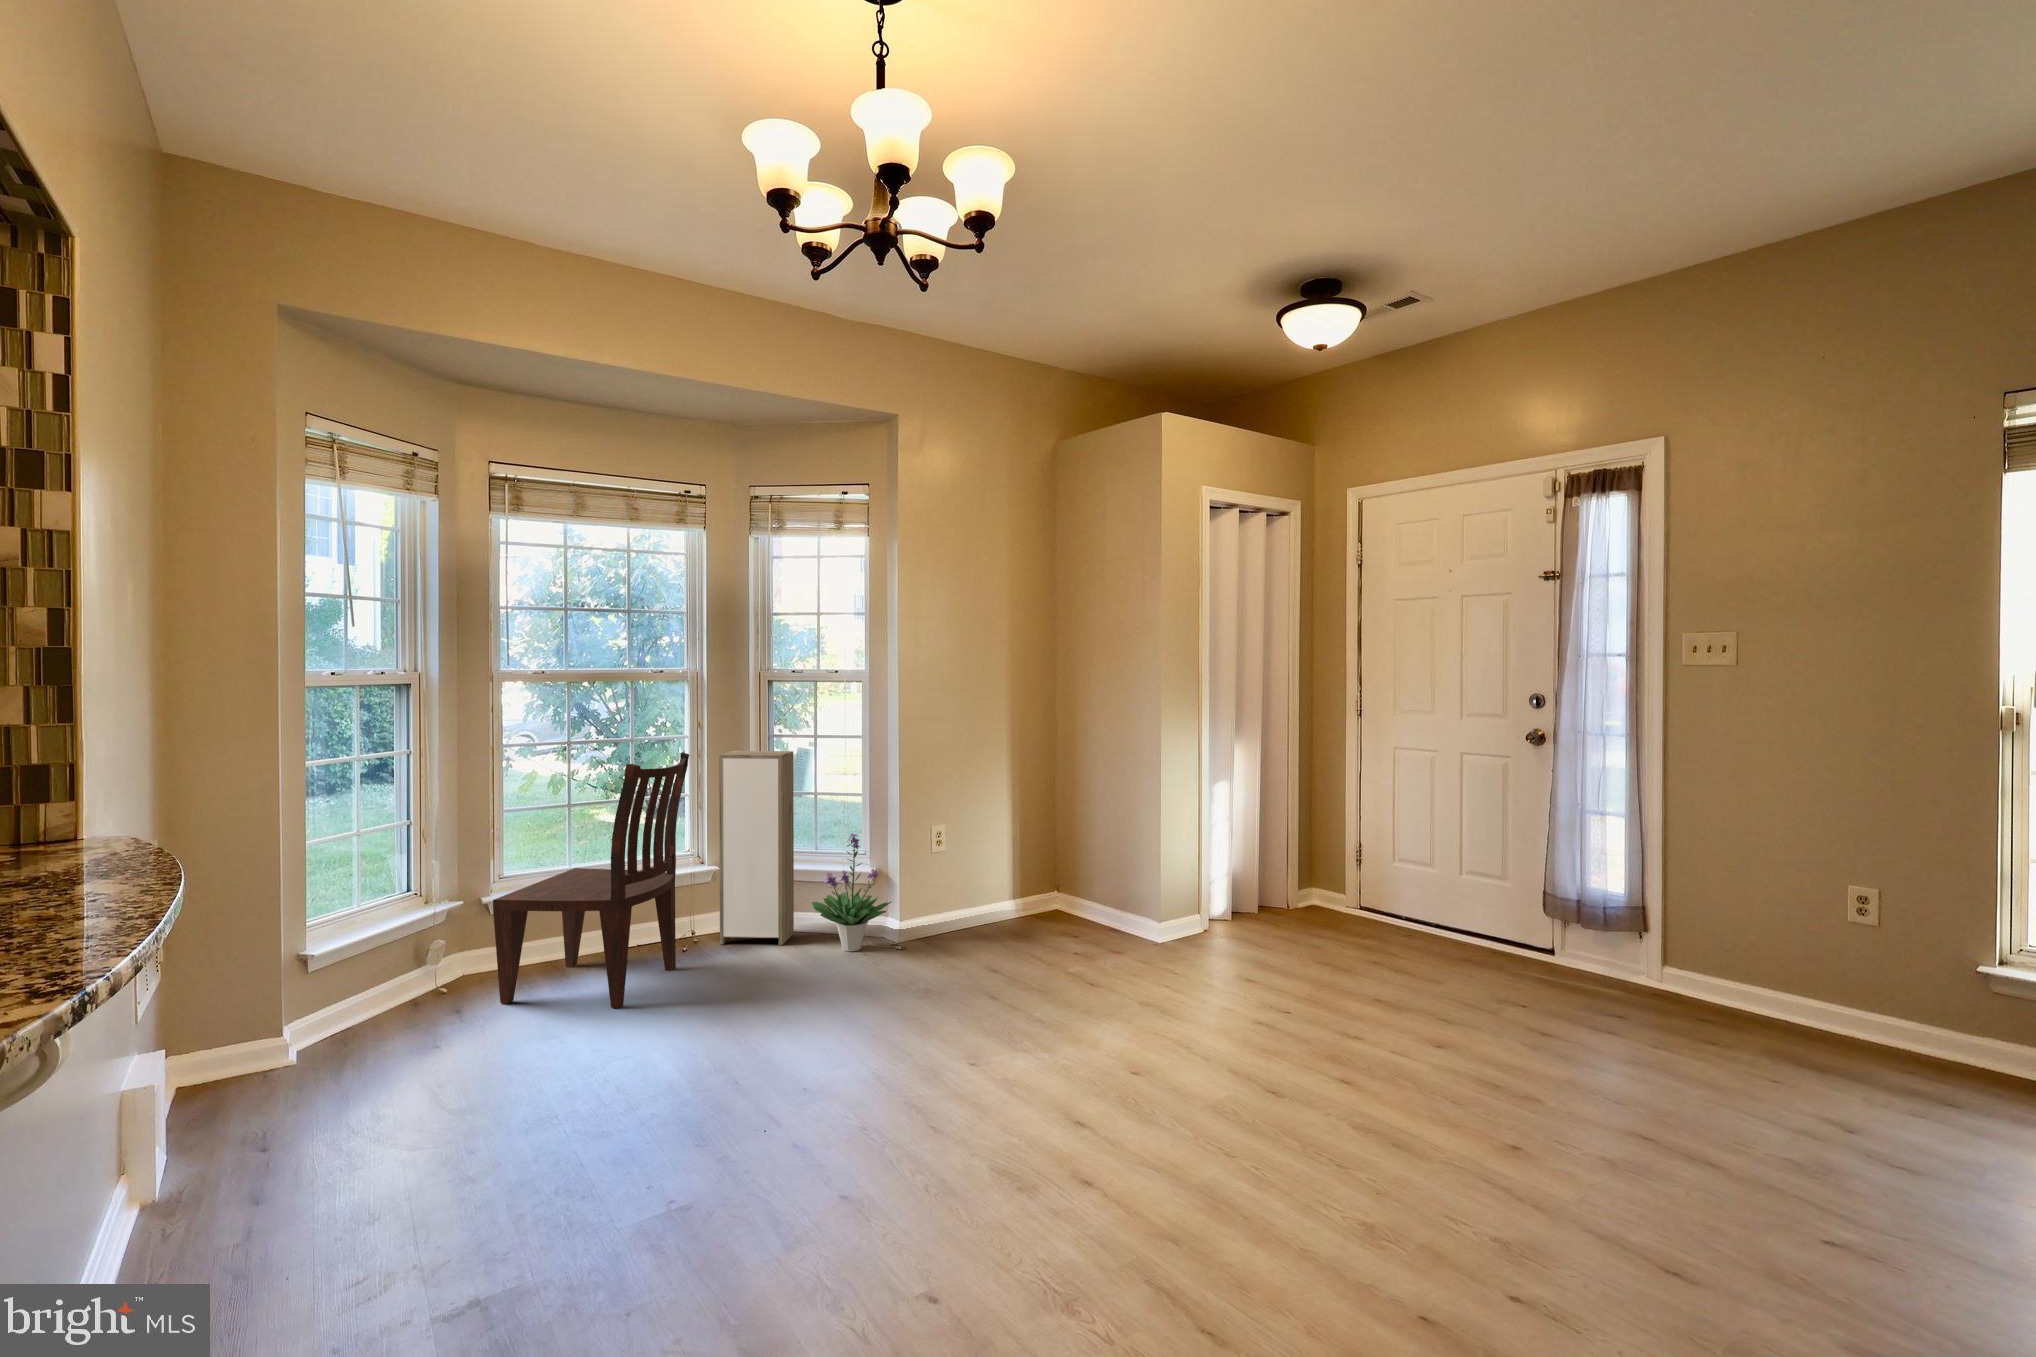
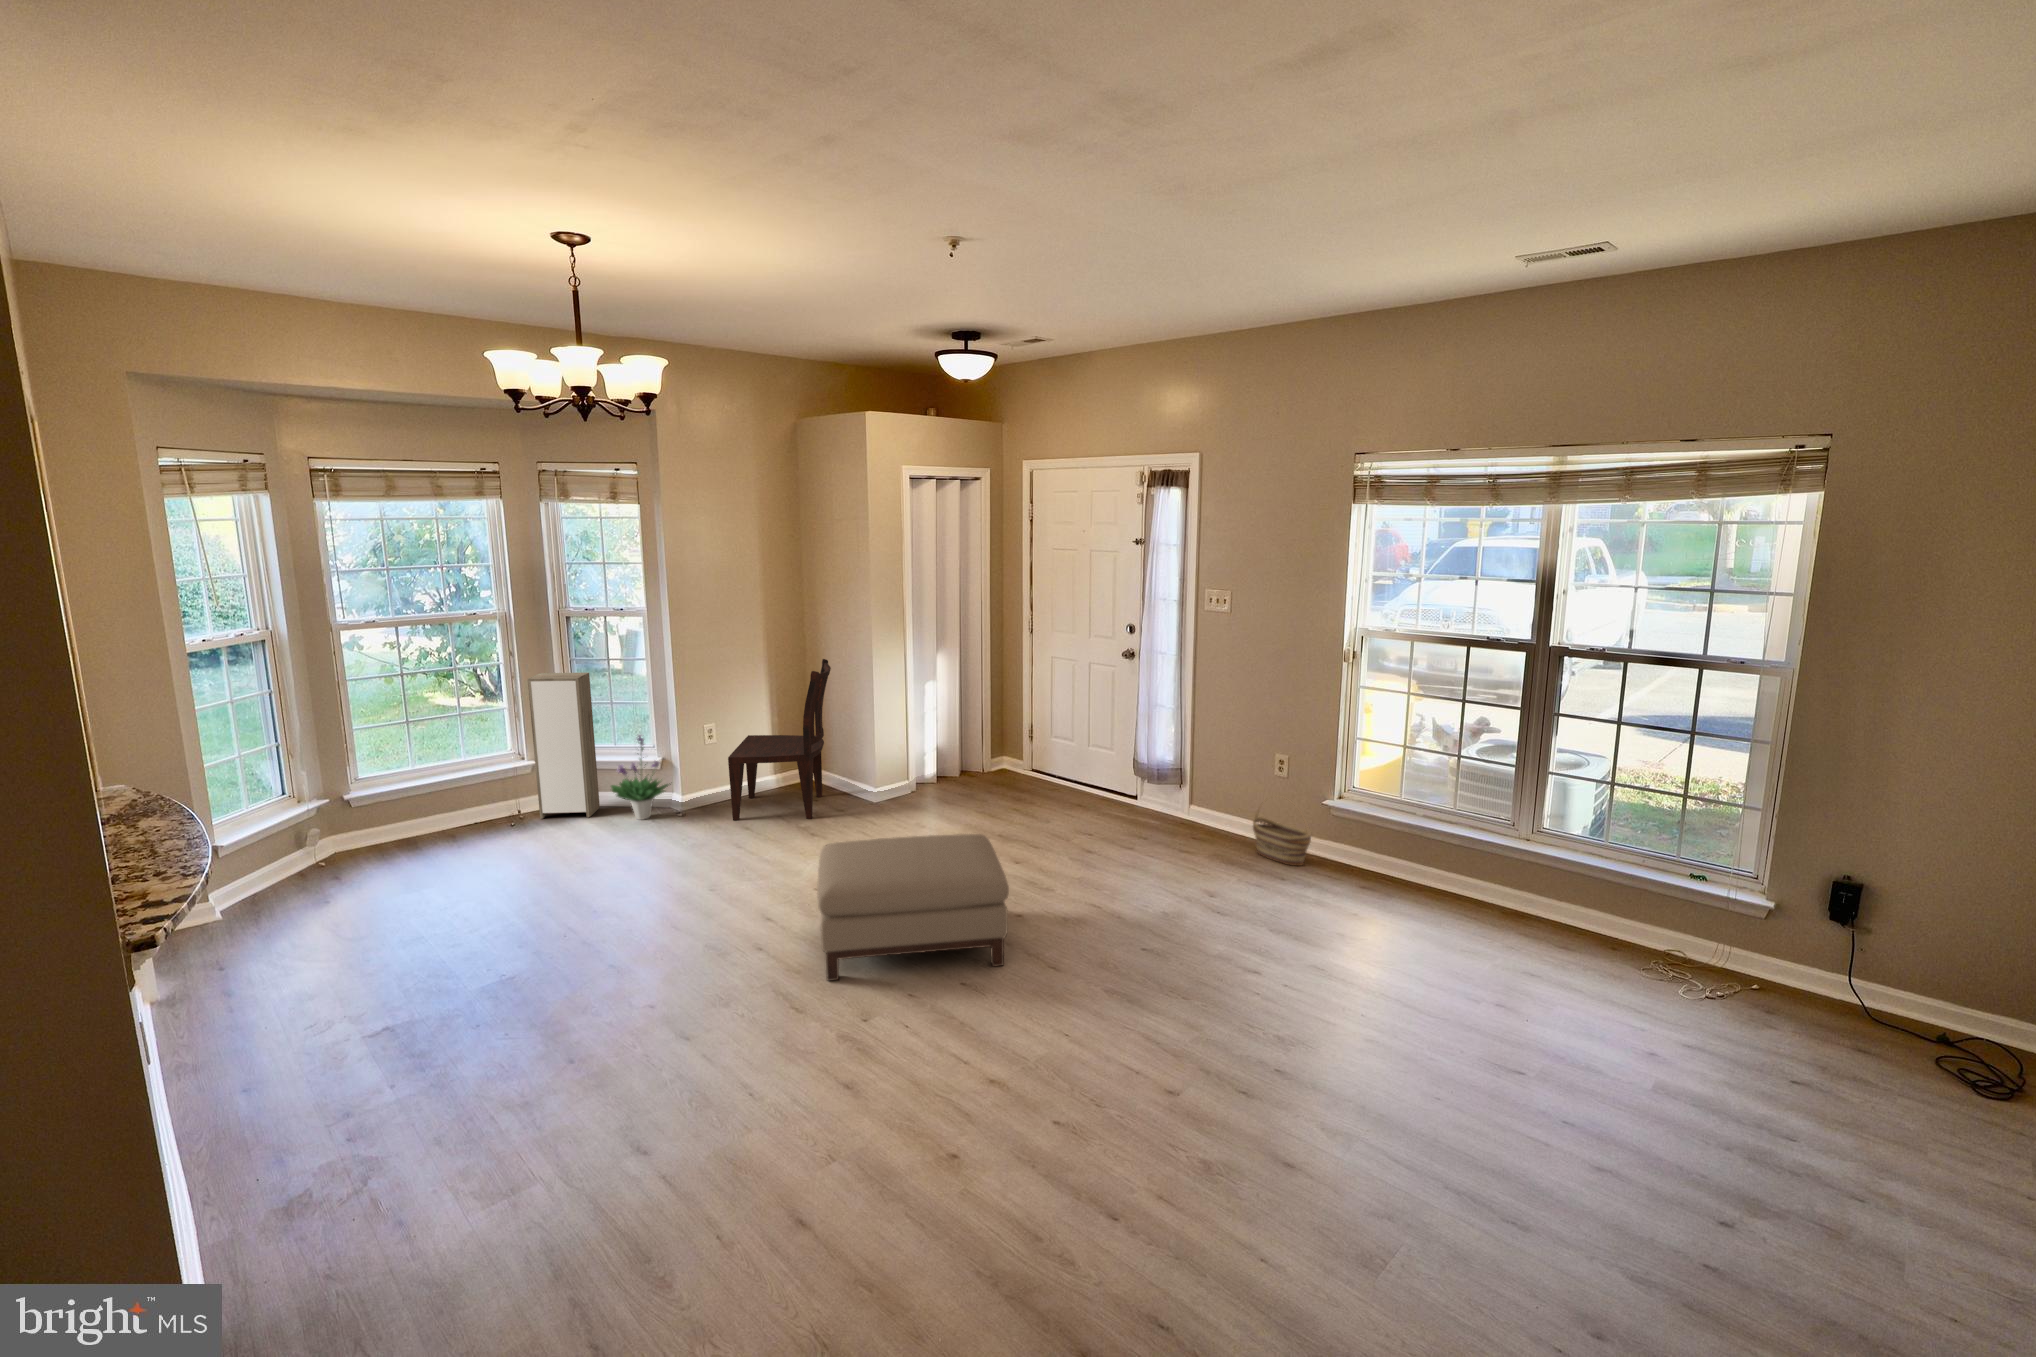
dining chair: present [493,752,689,1008] -> present [728,659,831,820]
basket: none [1823,953,1966,1077] -> present [1253,799,1311,866]
ottoman: none [1175,991,1573,1256] -> present [817,834,1009,981]

